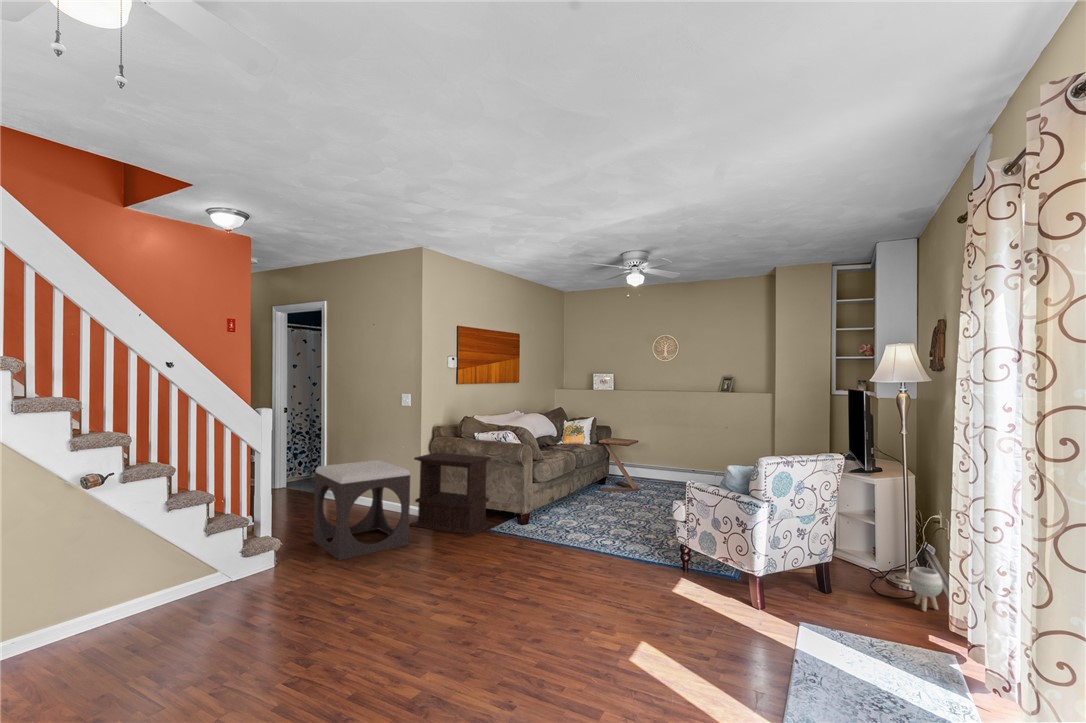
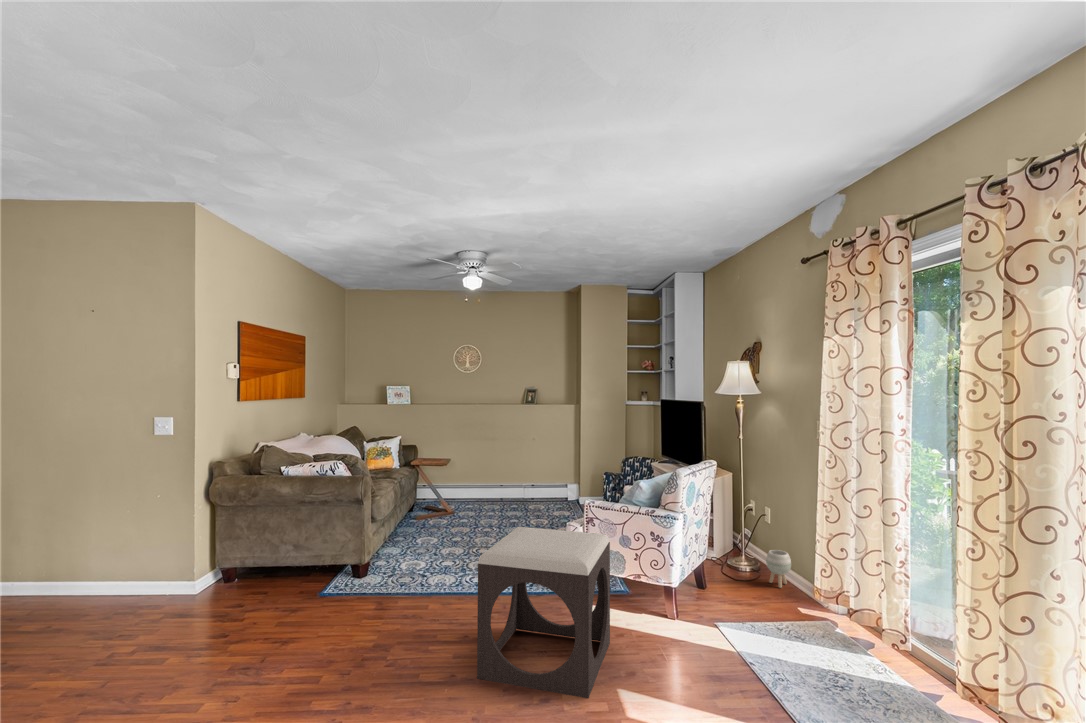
side table: present [409,452,494,536] -> none [198,501,325,617]
footstool: present [313,460,410,560] -> present [477,527,610,698]

